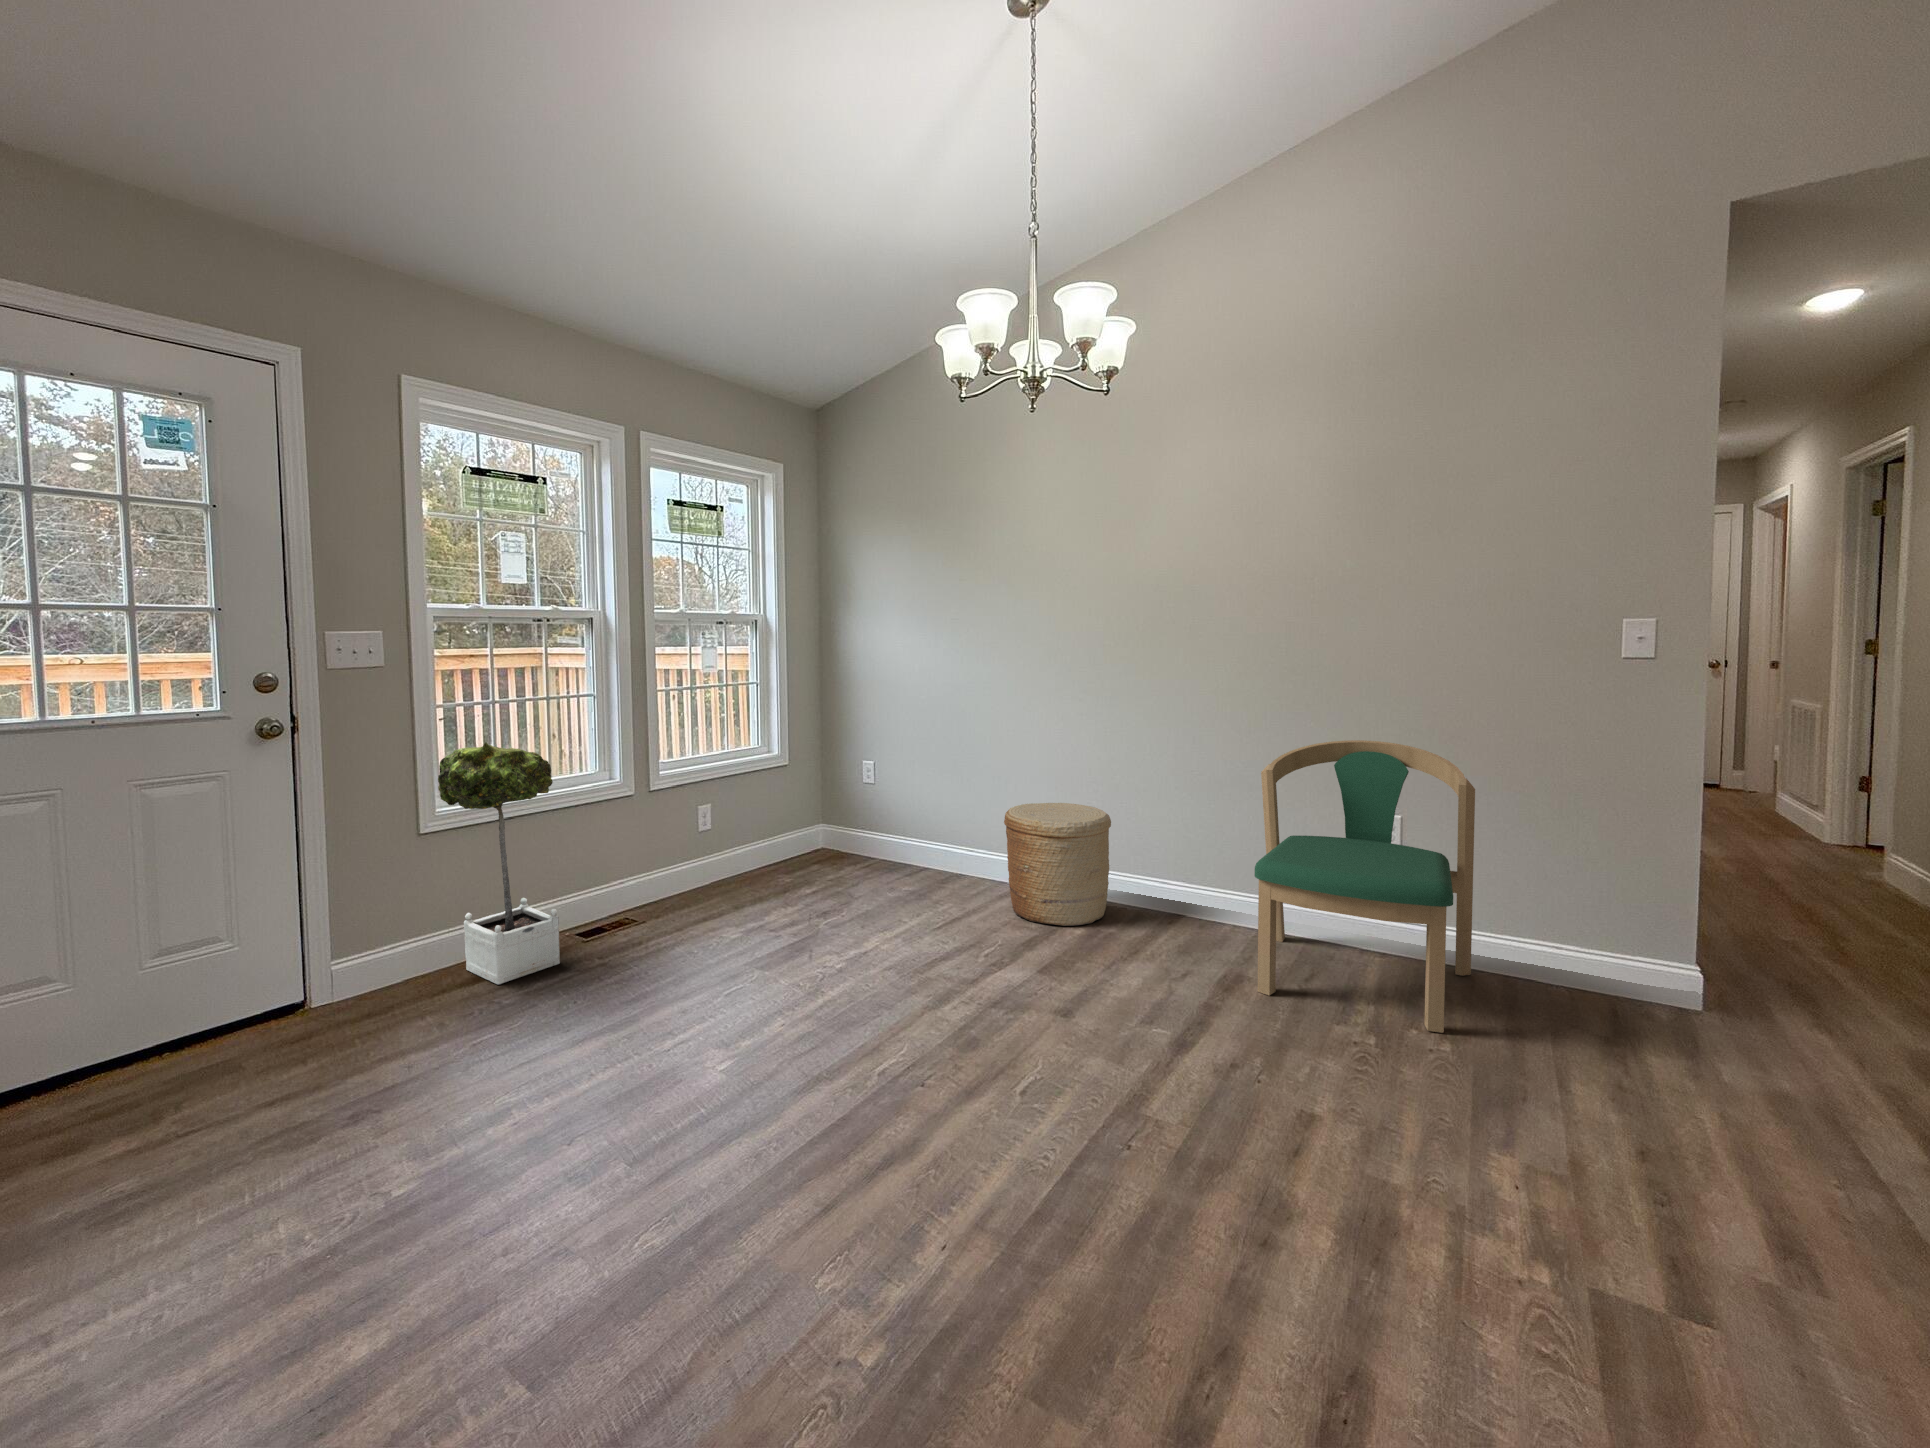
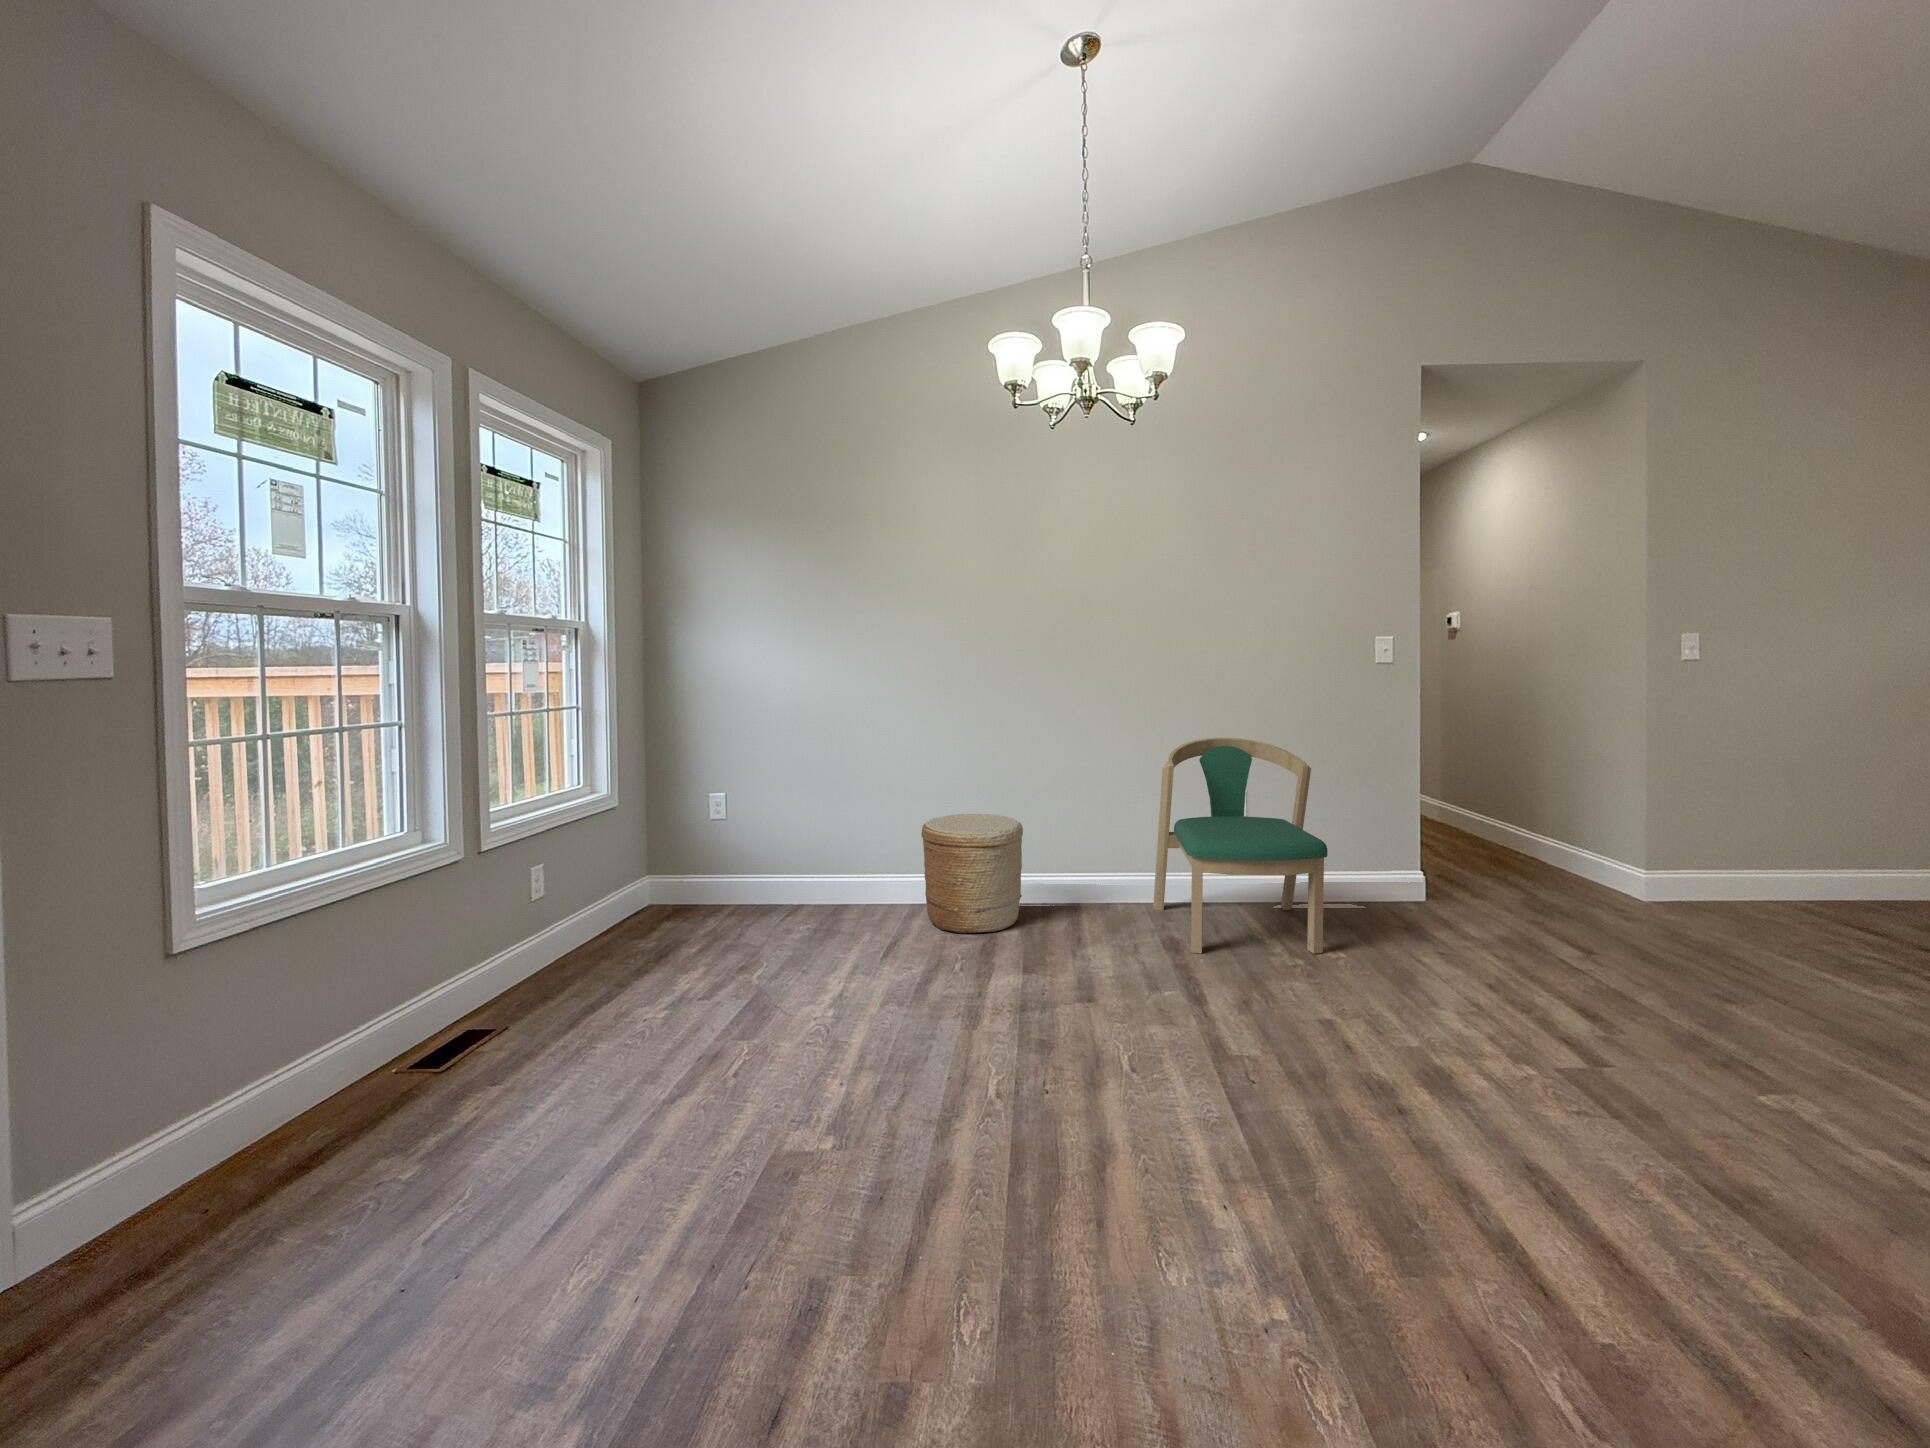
potted tree: present [438,742,560,984] -> none [194,805,422,1181]

